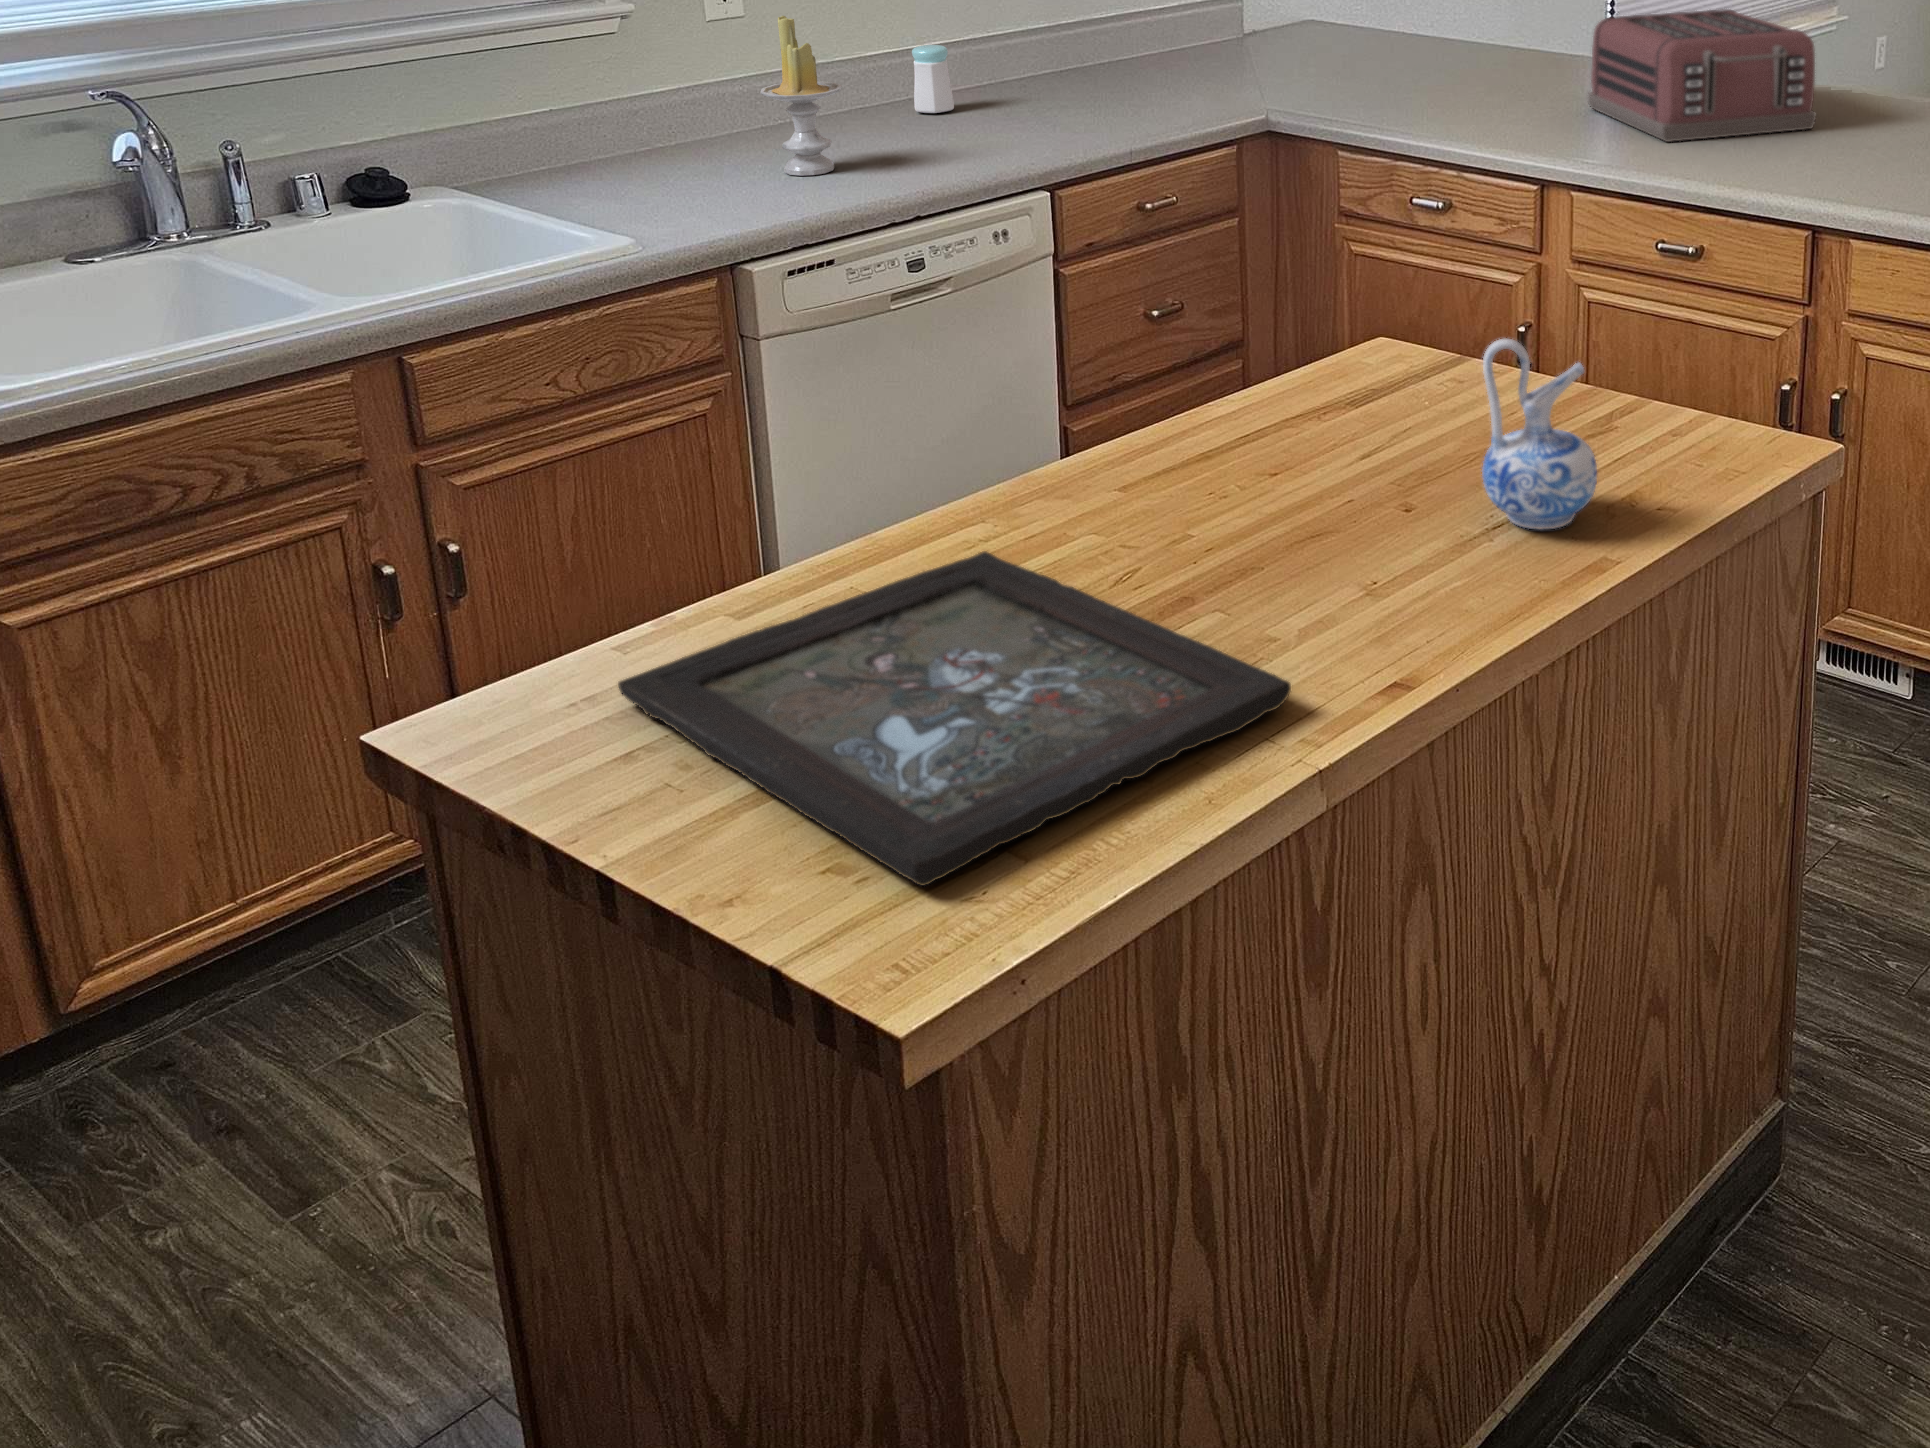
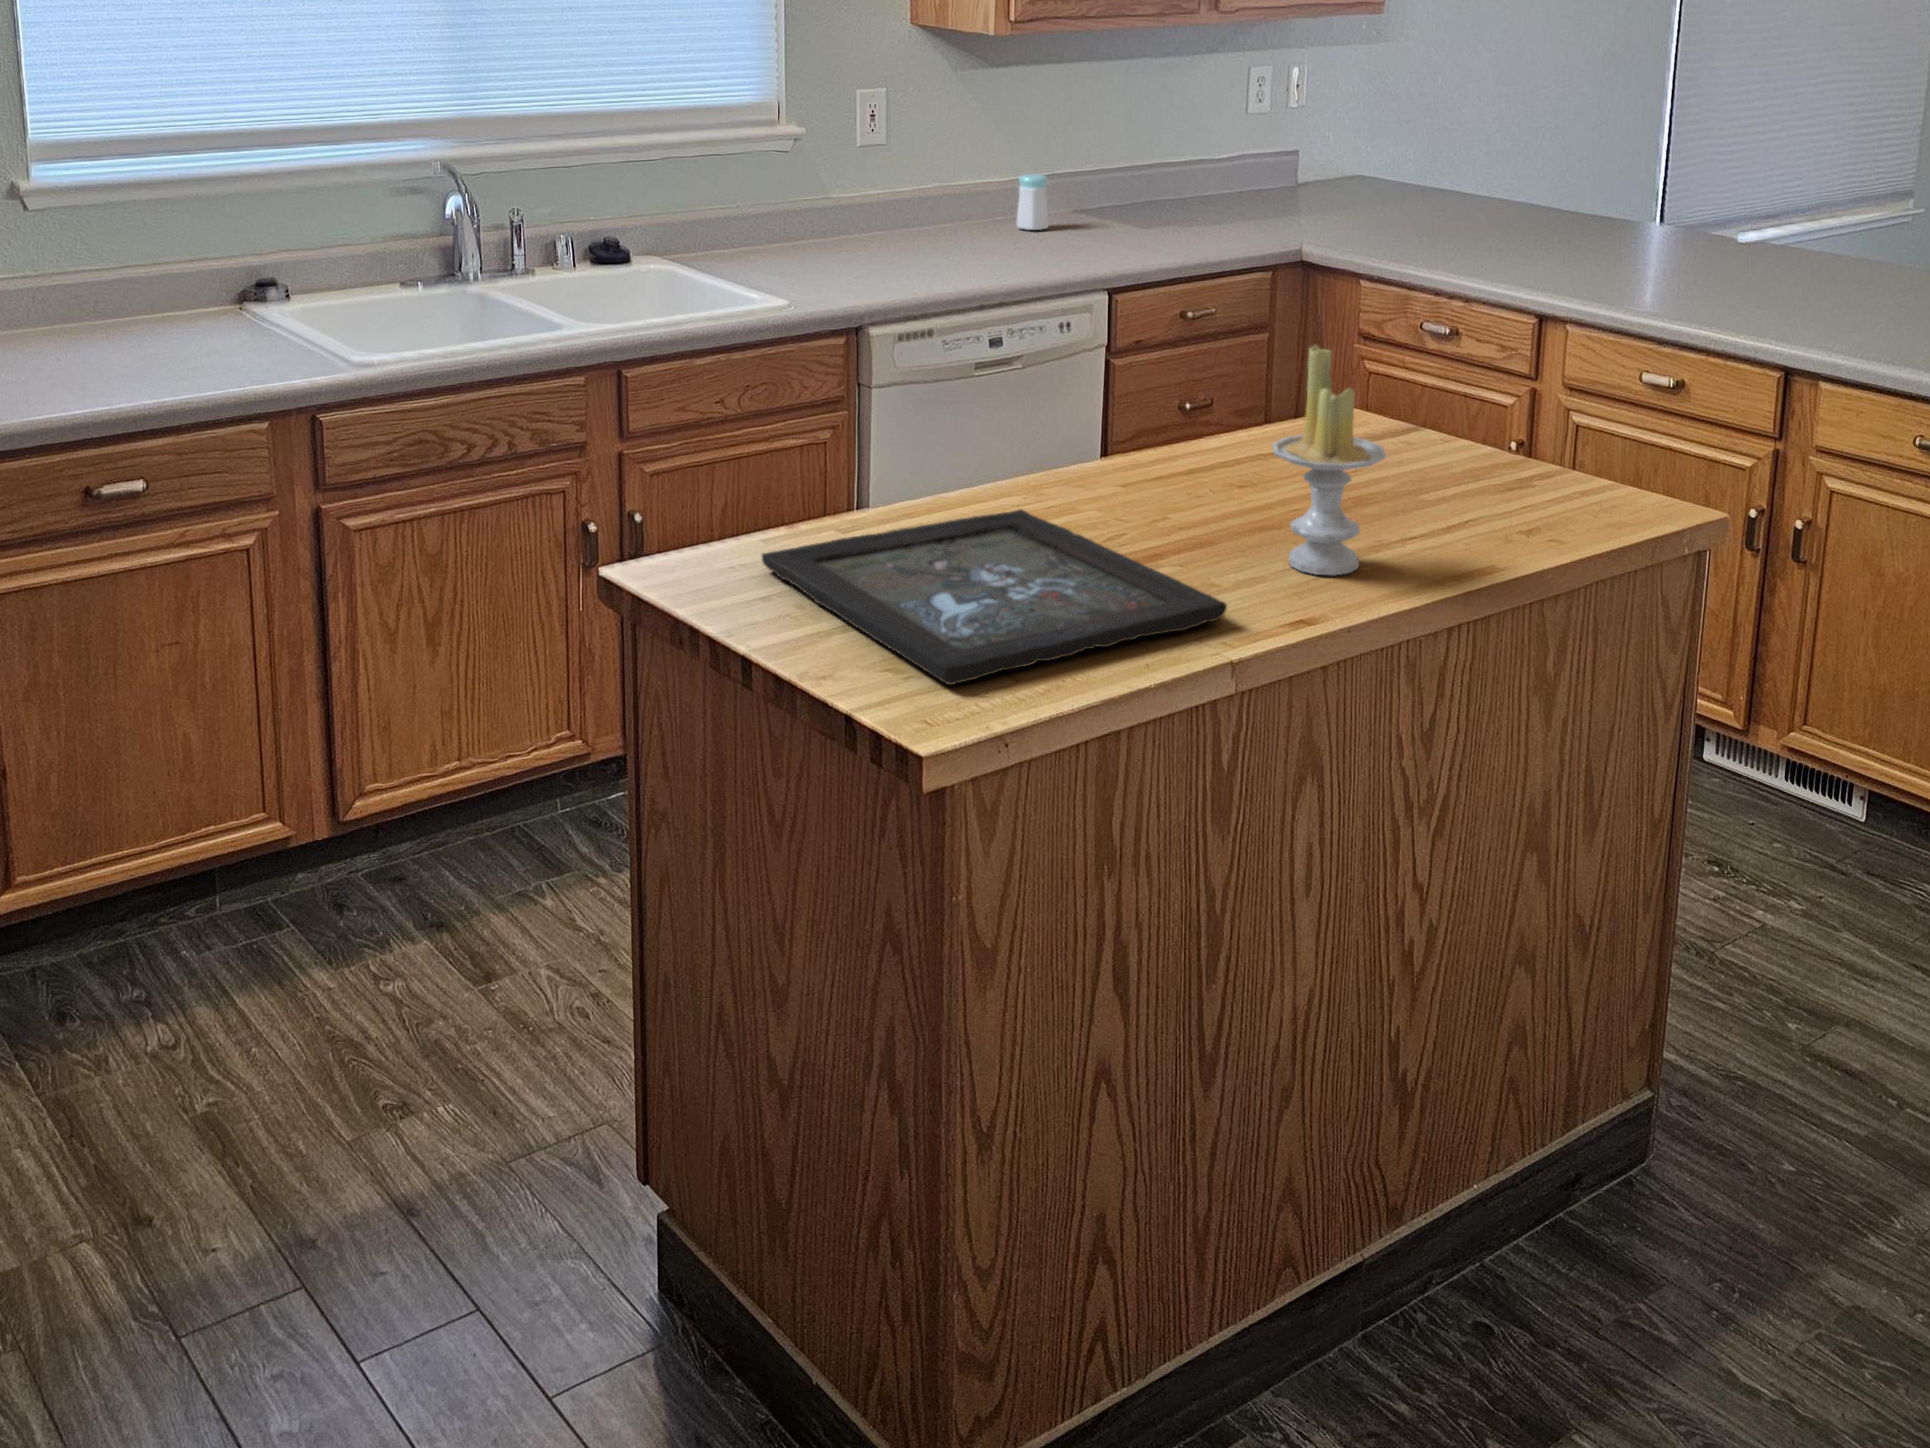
toaster: present [1588,9,1816,142] -> none [1599,180,1811,291]
candle: present [760,16,842,176] -> present [1273,345,1386,575]
ceramic pitcher: present [1482,339,1597,530] -> none [1409,386,1502,542]

